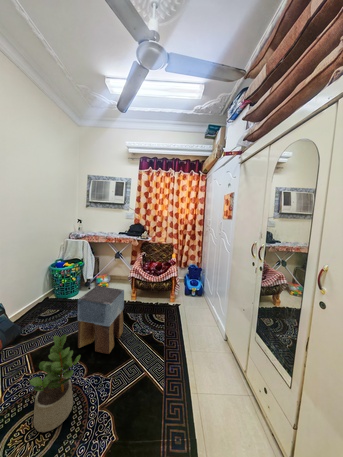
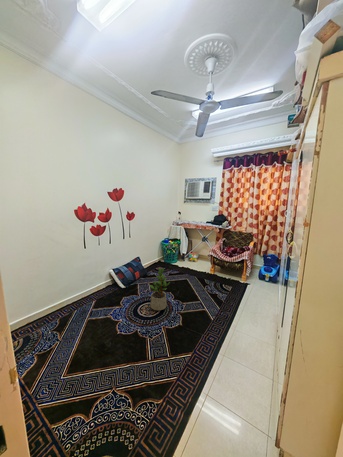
stool: present [77,286,124,354] -> none [172,254,200,294]

